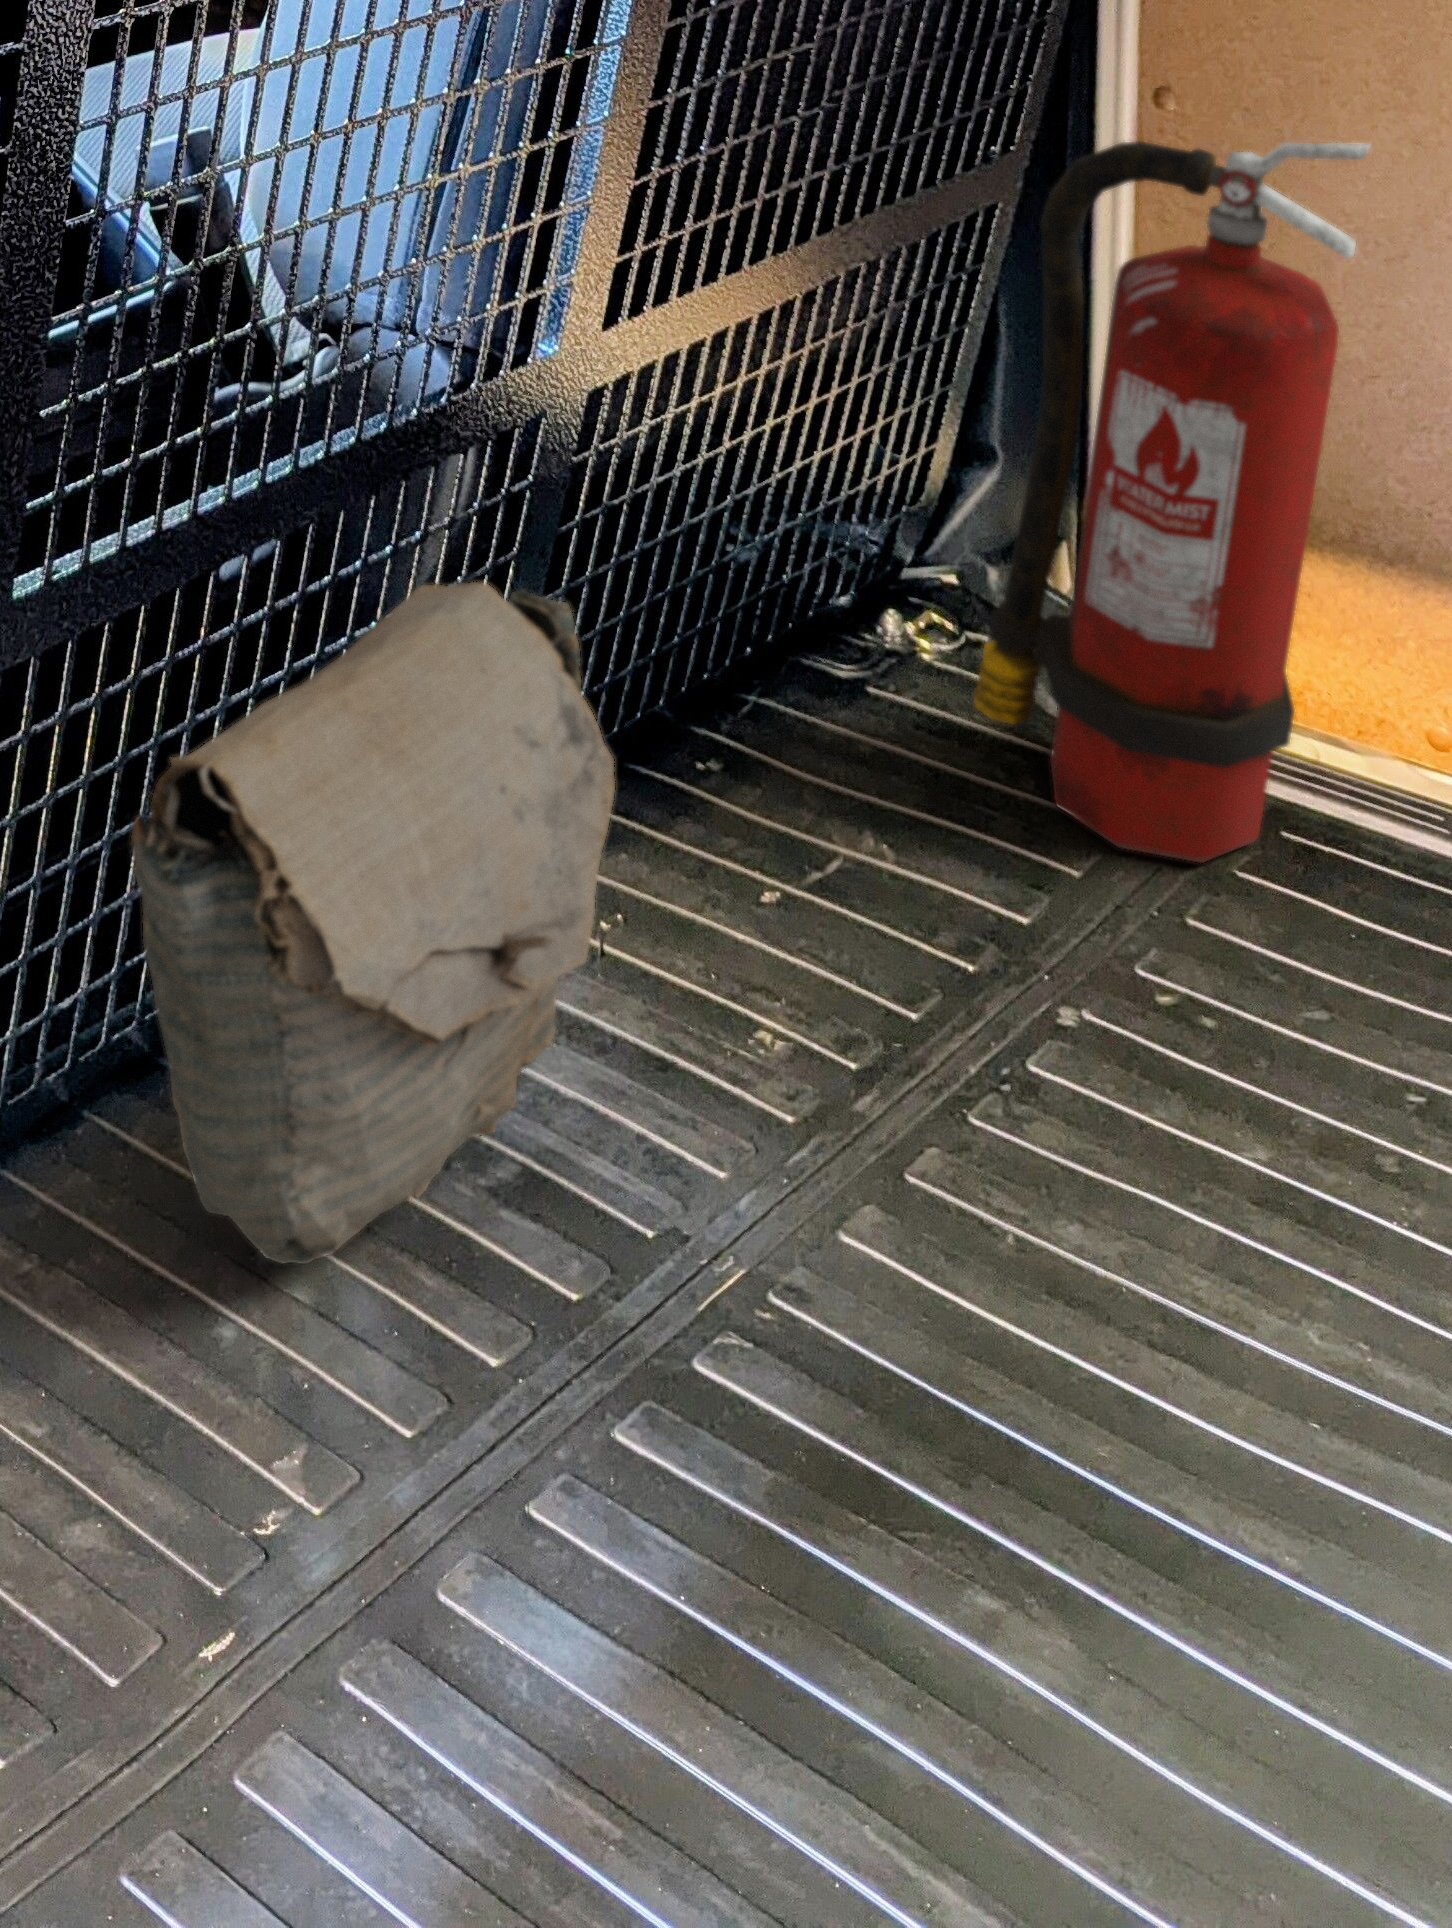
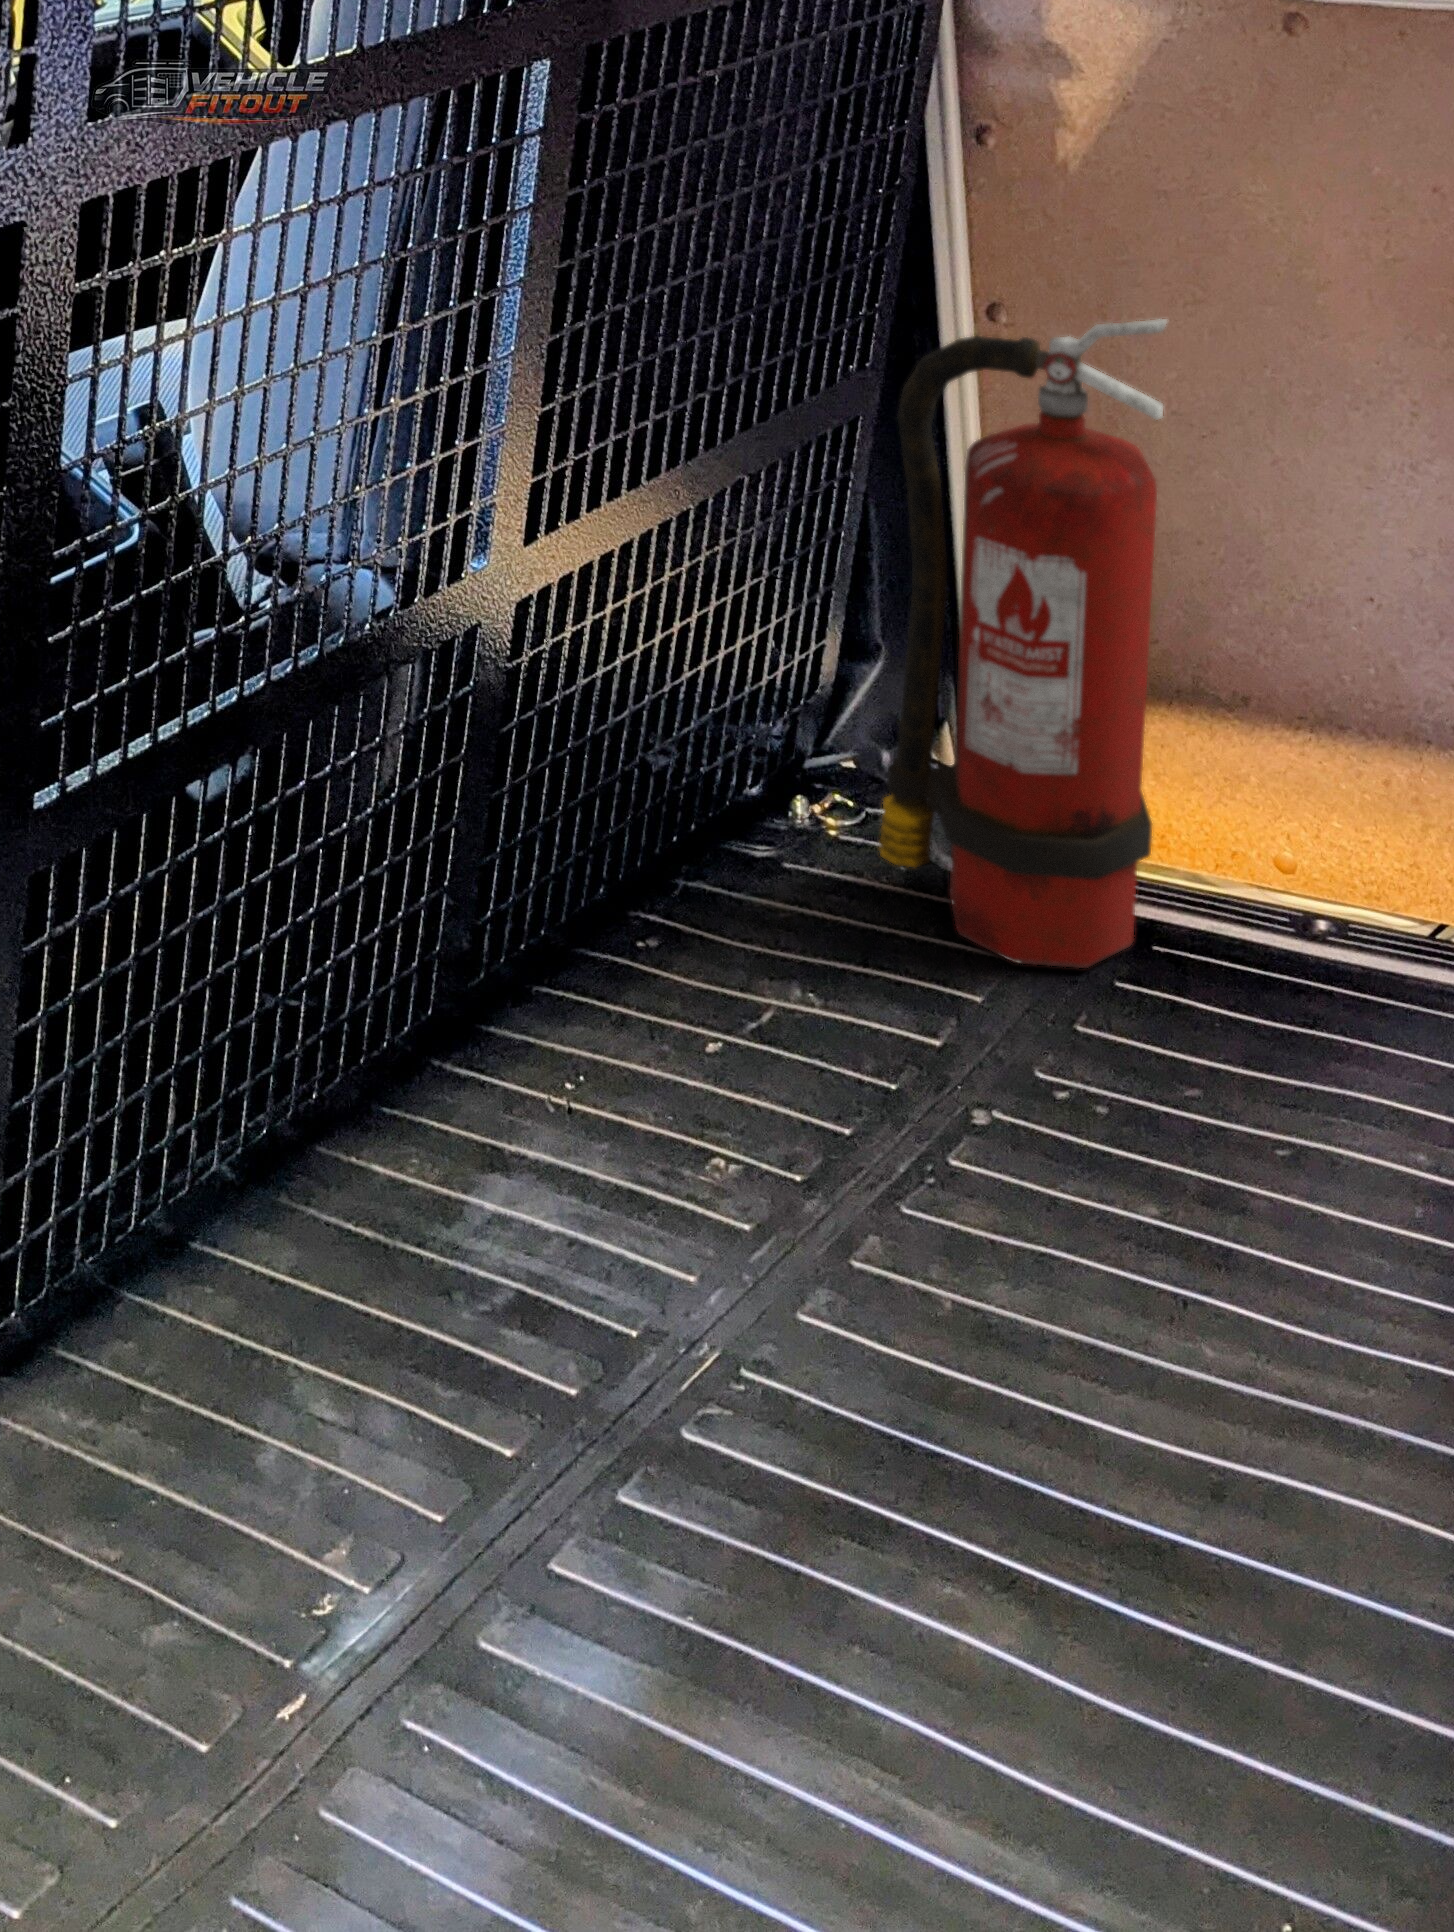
bag: present [131,582,615,1264] -> none [160,764,575,1382]

